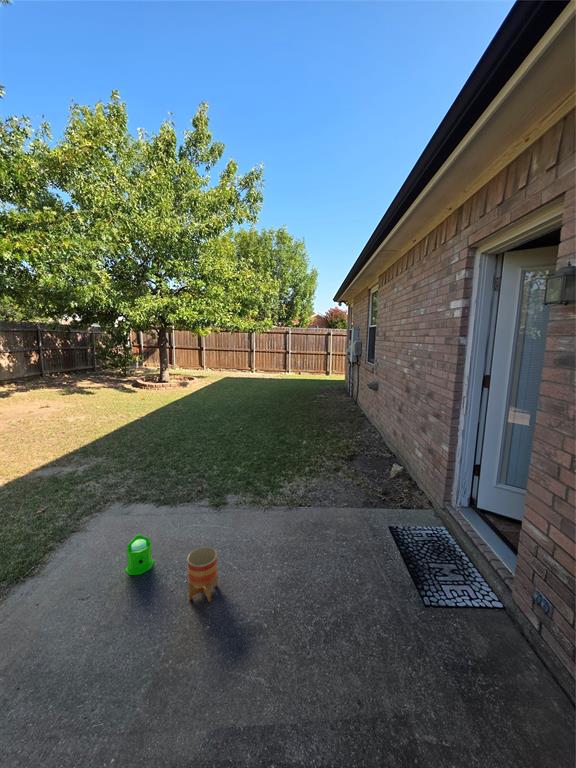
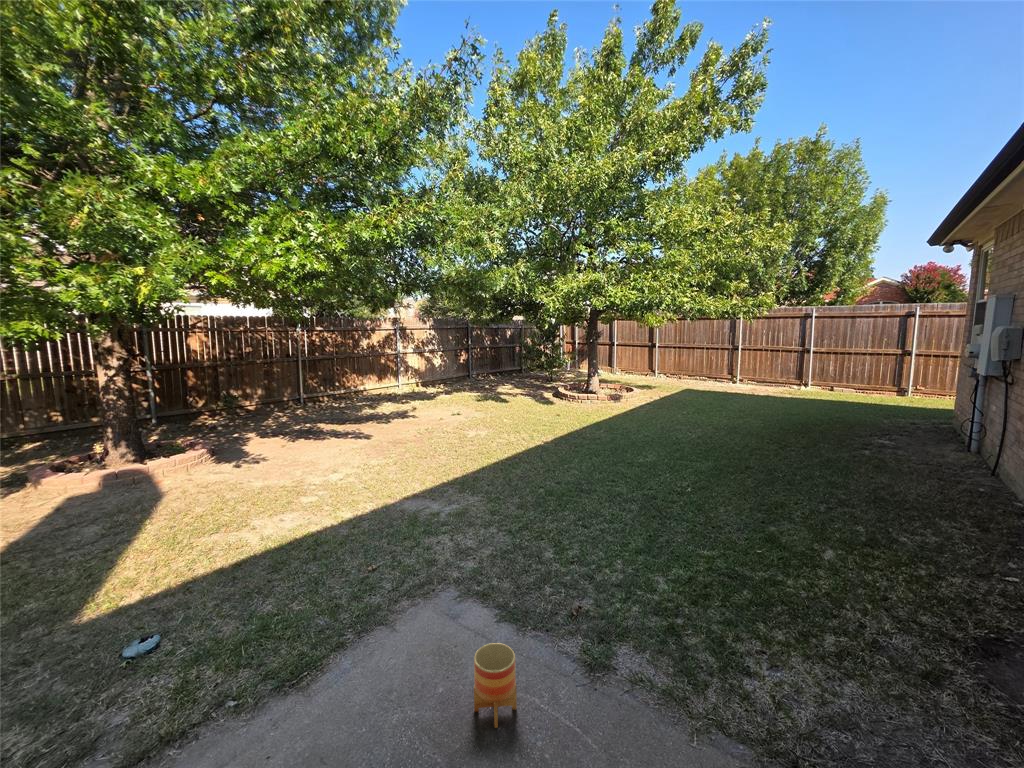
watering can: present [125,534,154,575] -> none [431,596,464,649]

